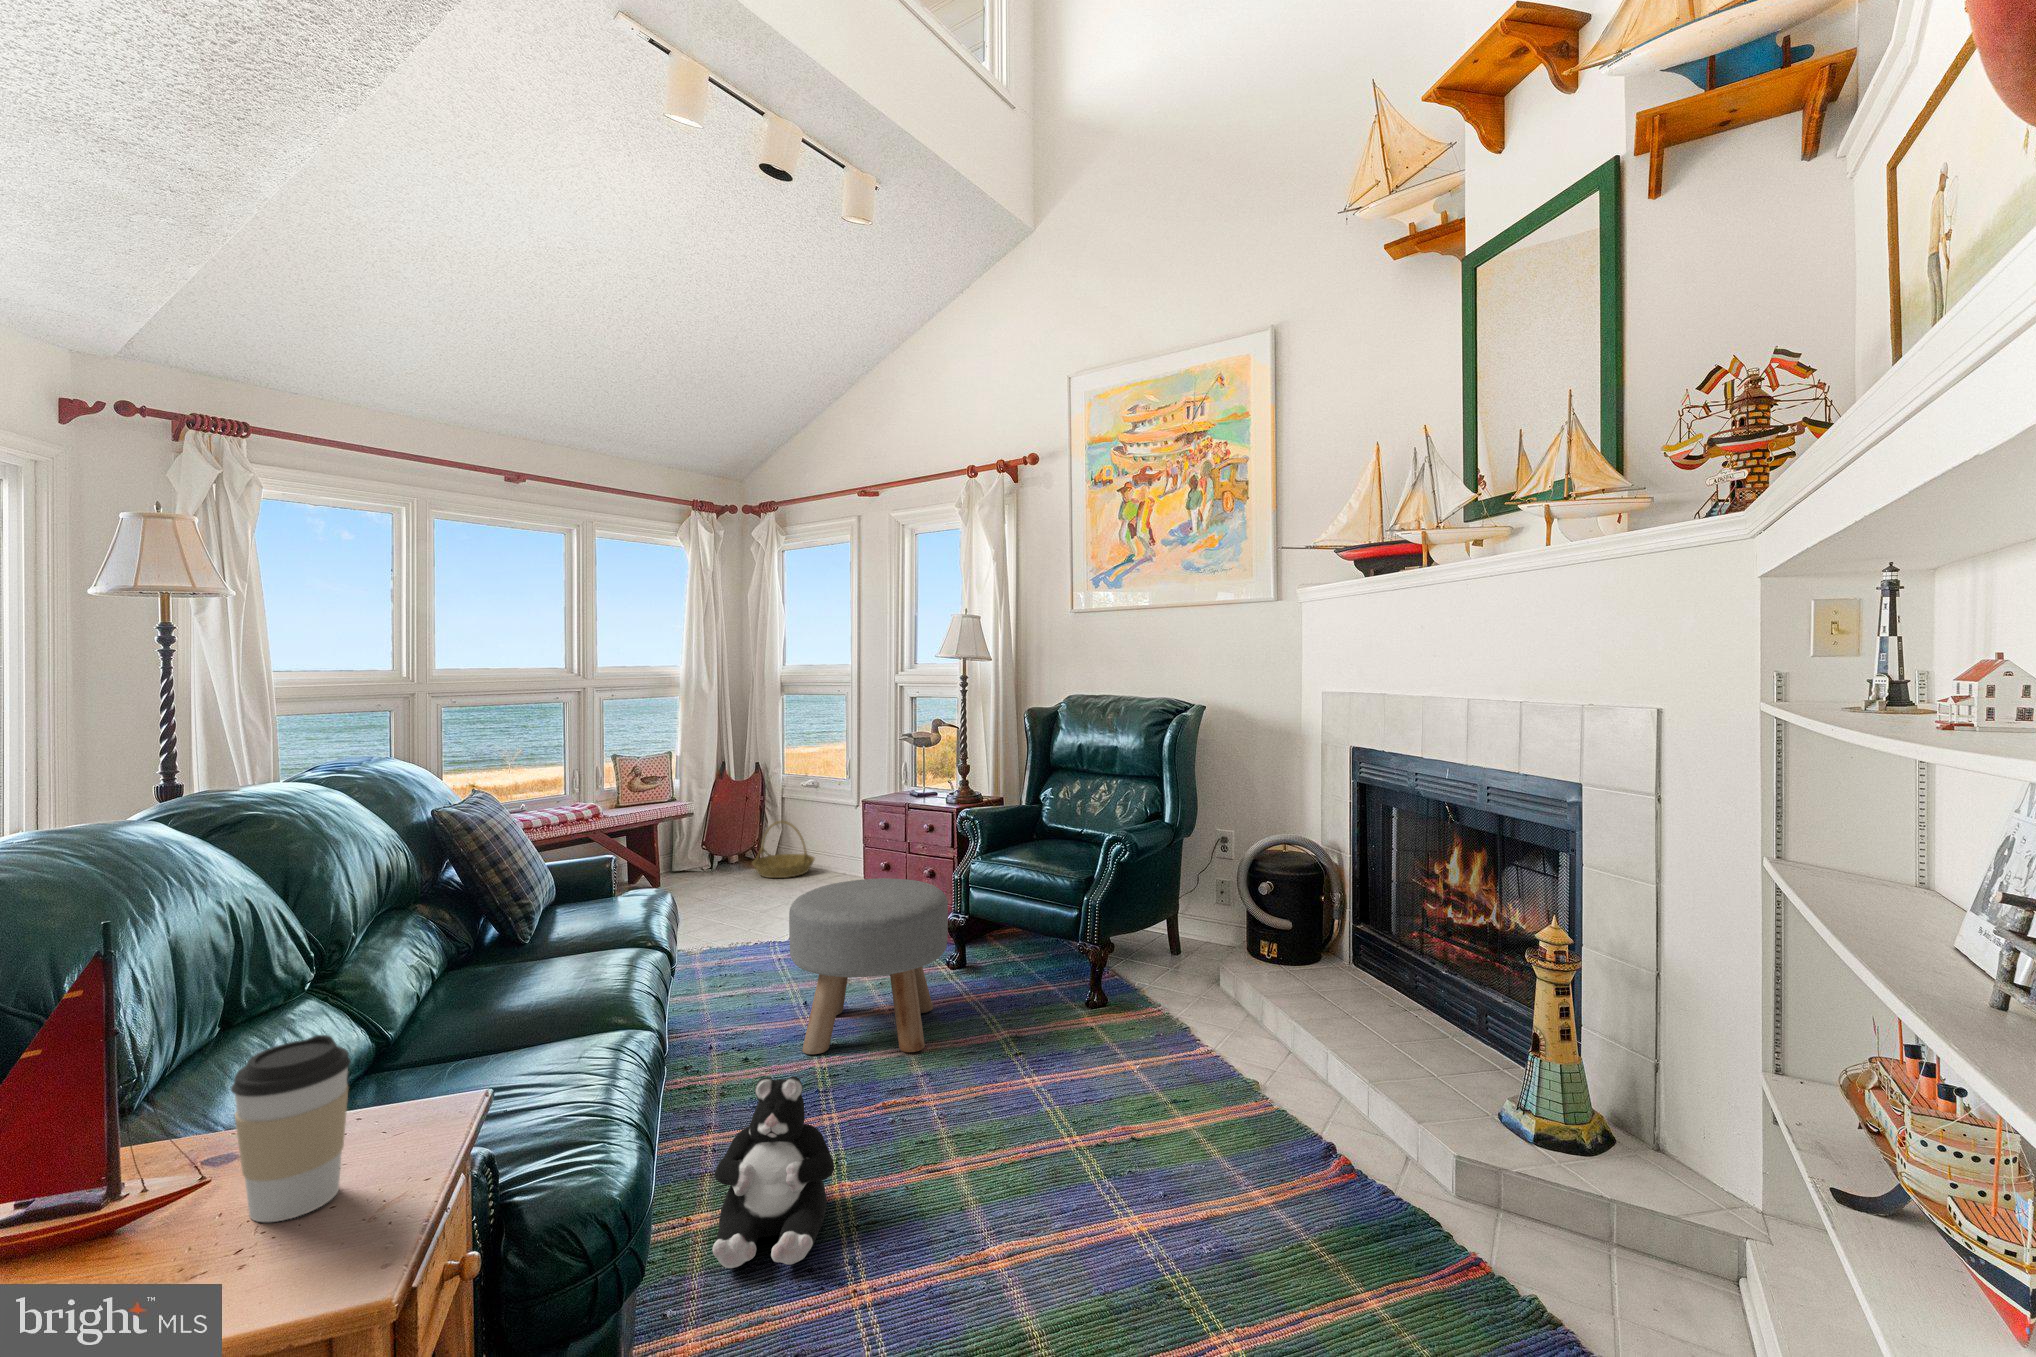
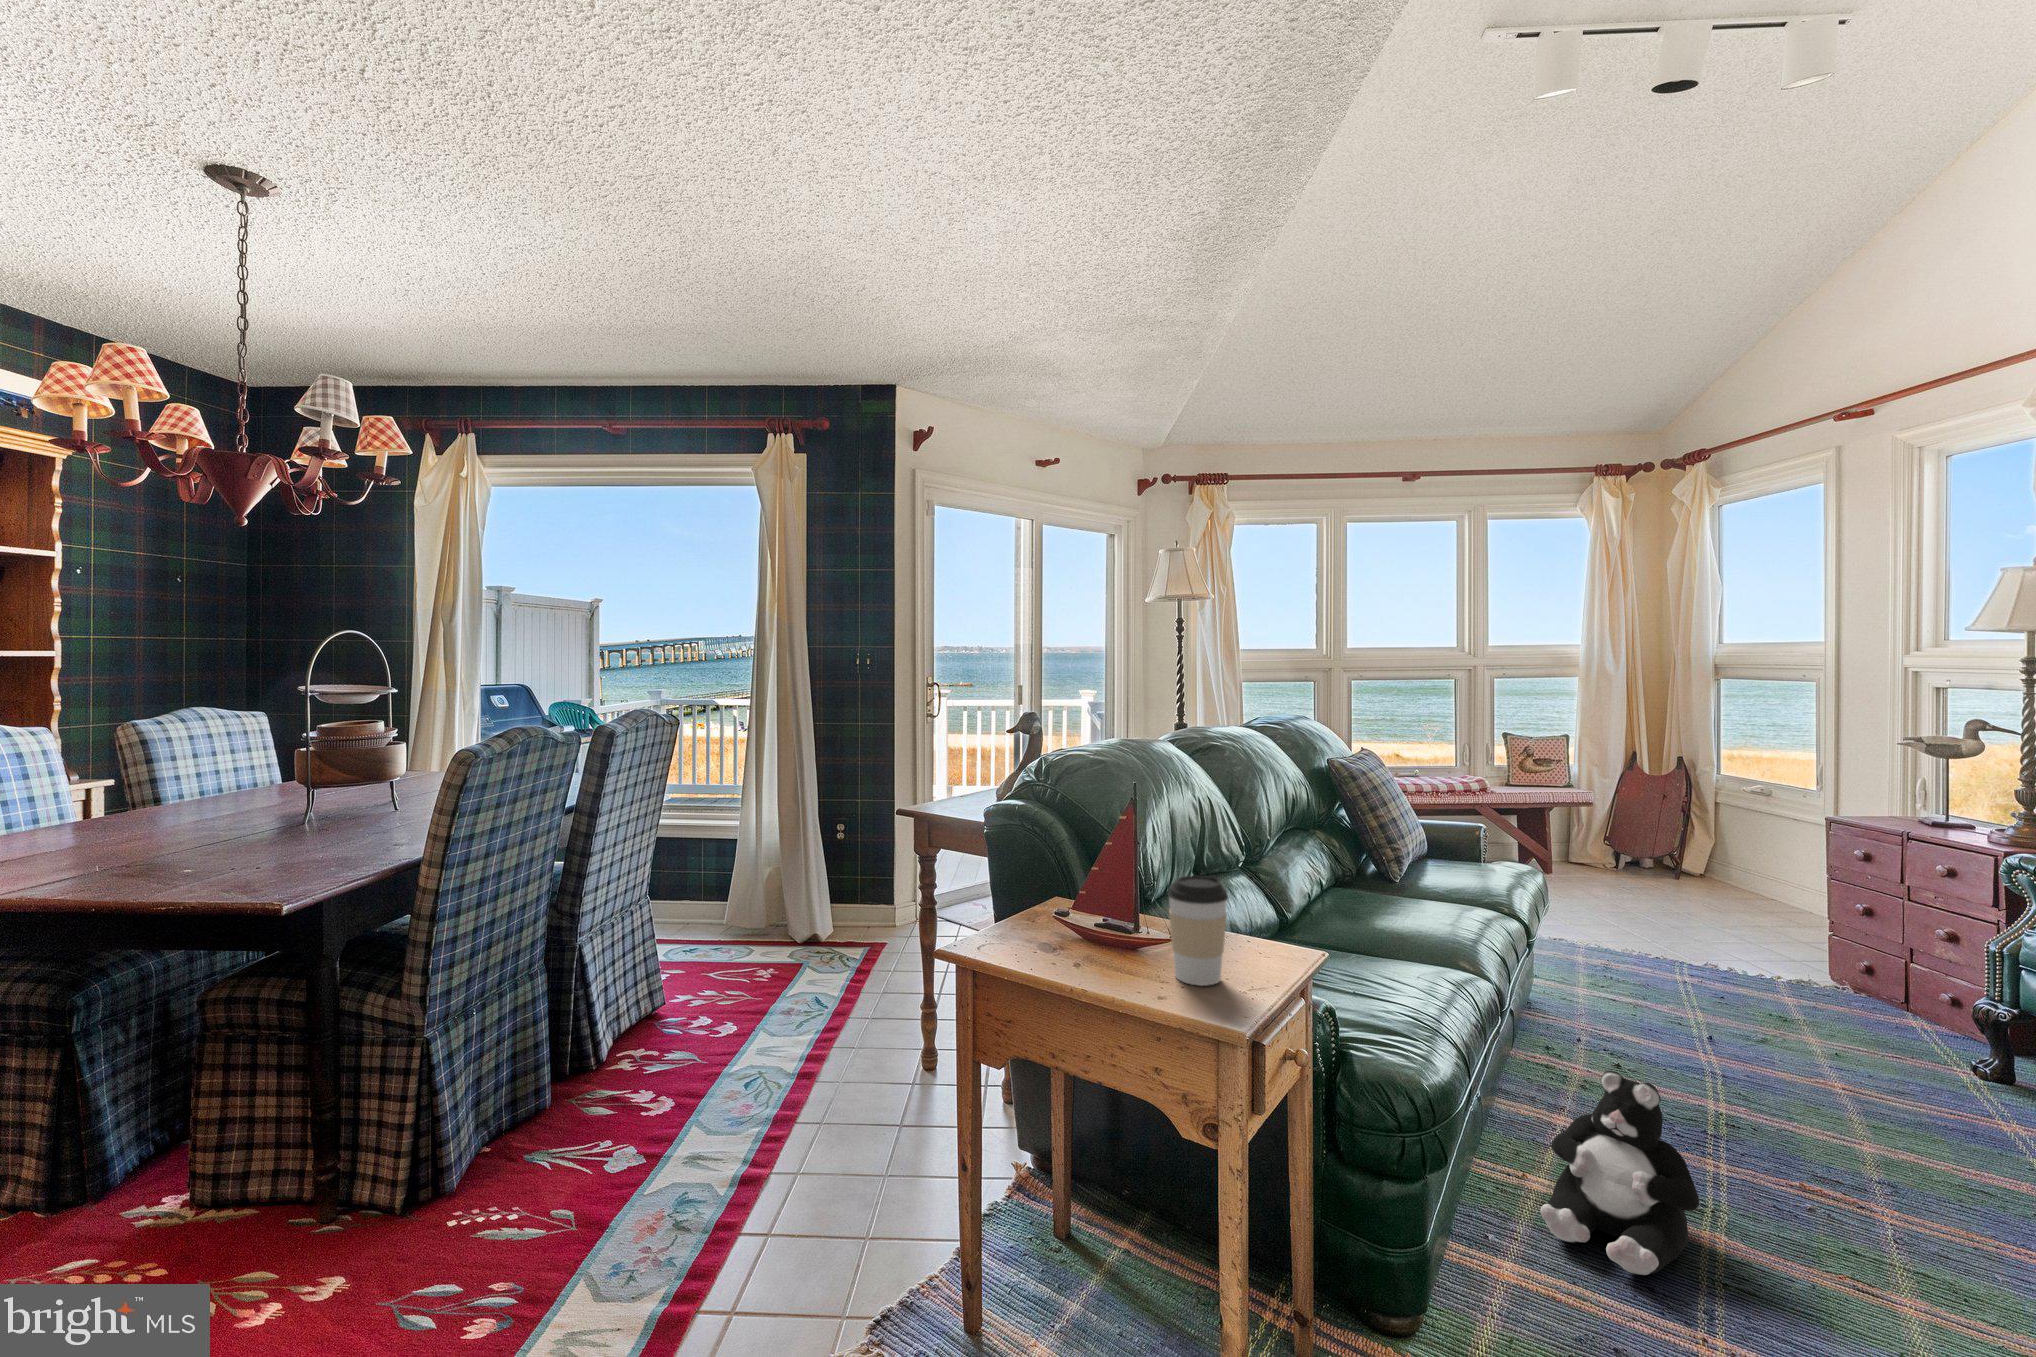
basket: present [752,820,814,878] -> none [1666,828,1758,897]
ottoman: present [789,878,948,1055] -> none [1682,903,1949,1146]

